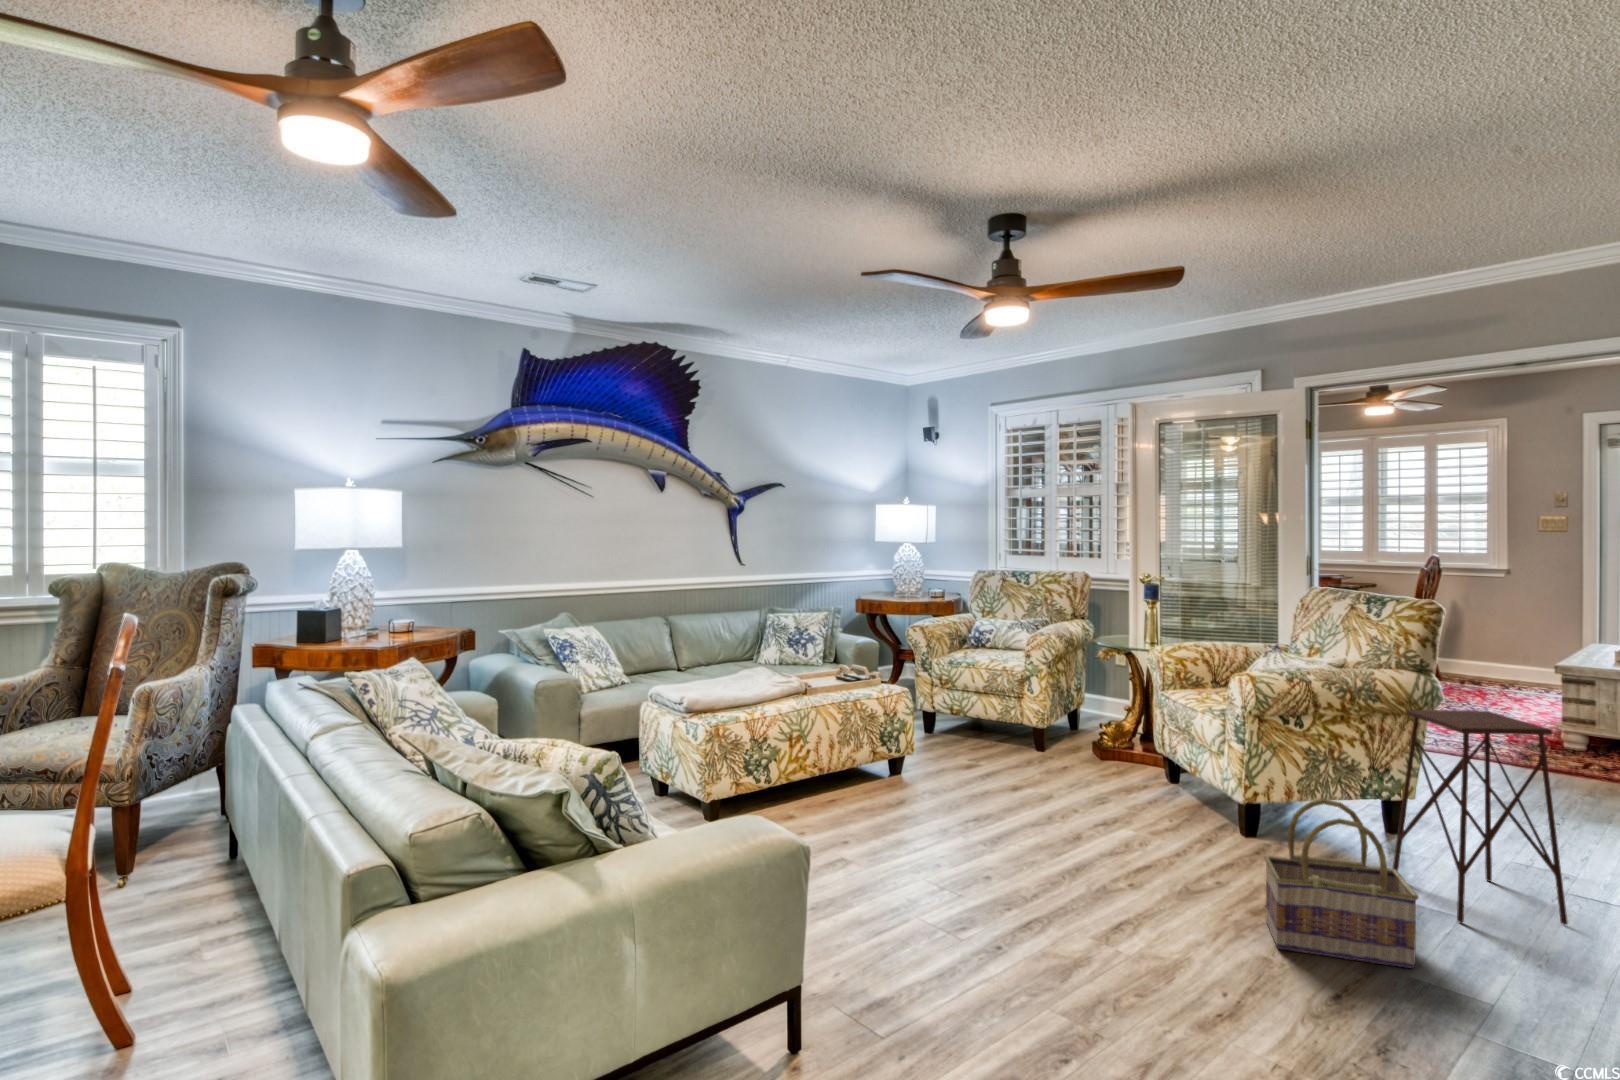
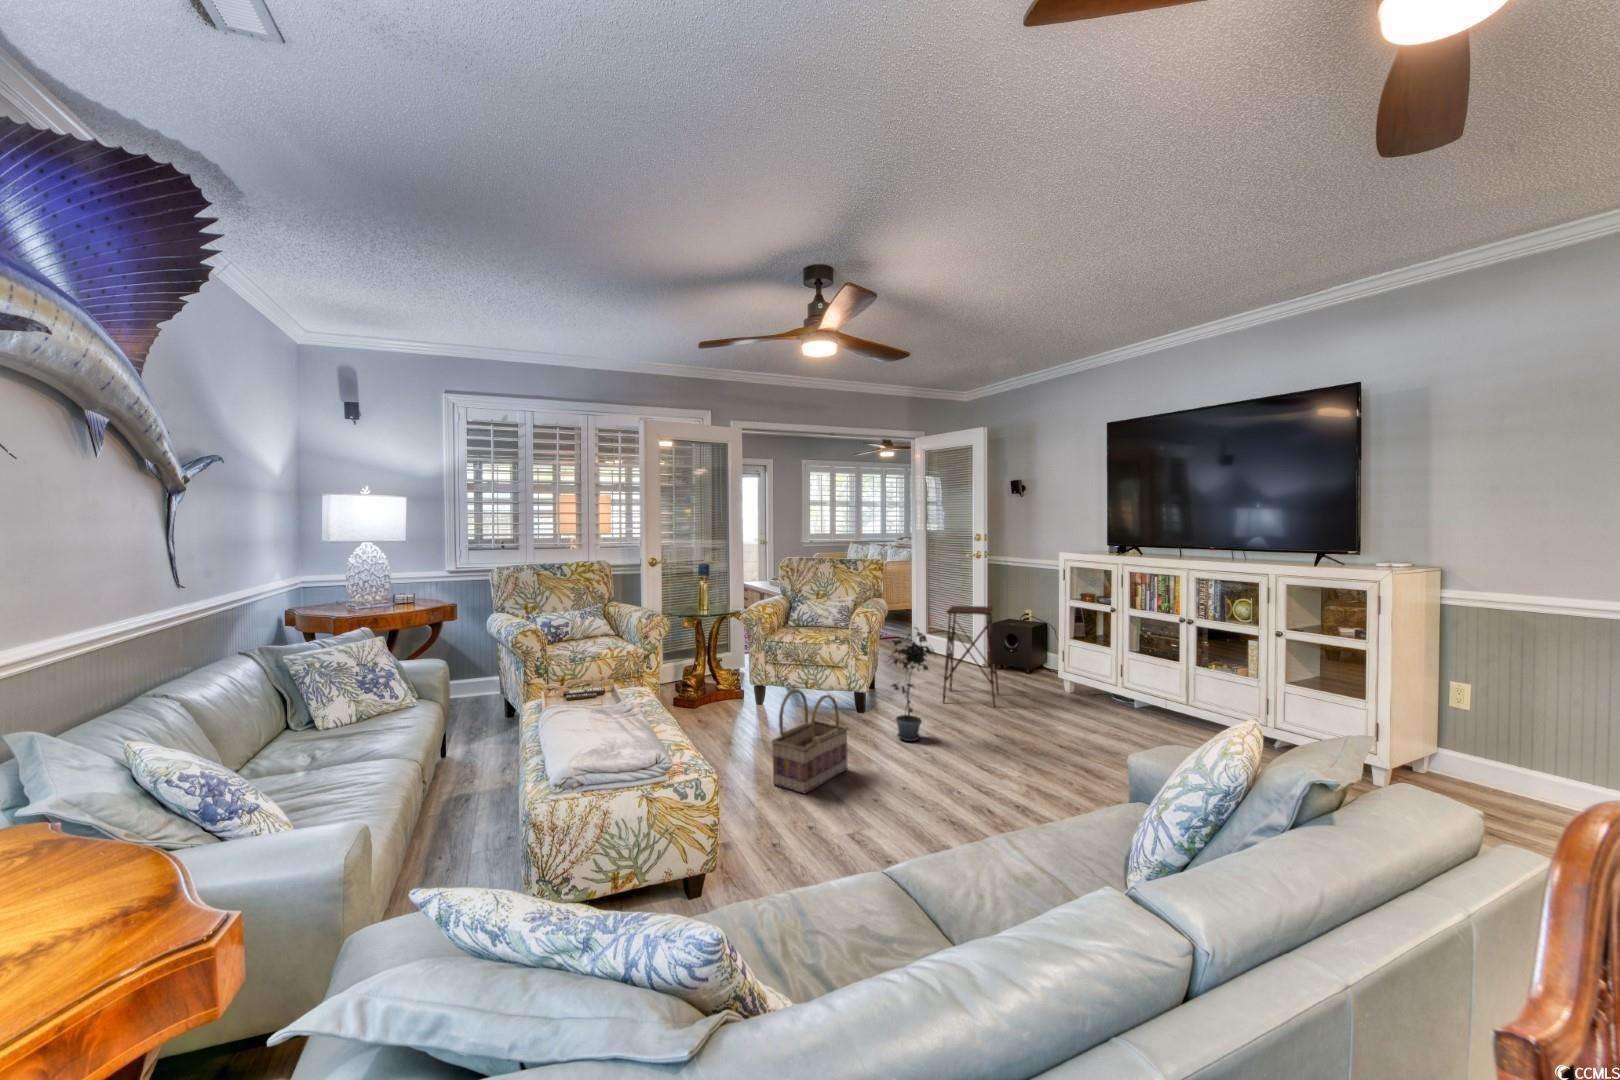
potted plant: none [1130,702,1208,871] -> present [892,628,934,741]
basket: present [1264,799,1418,968] -> present [772,689,848,793]

